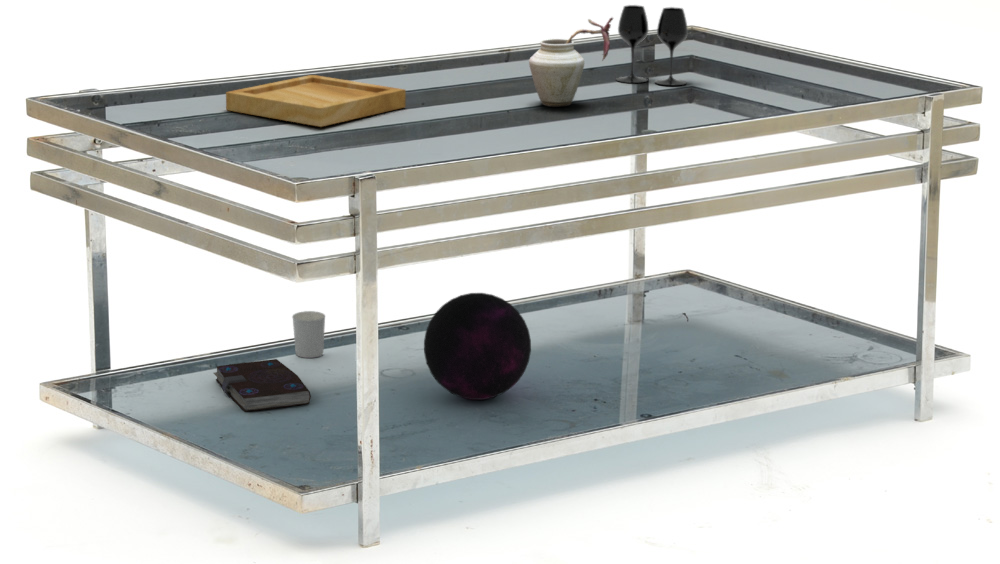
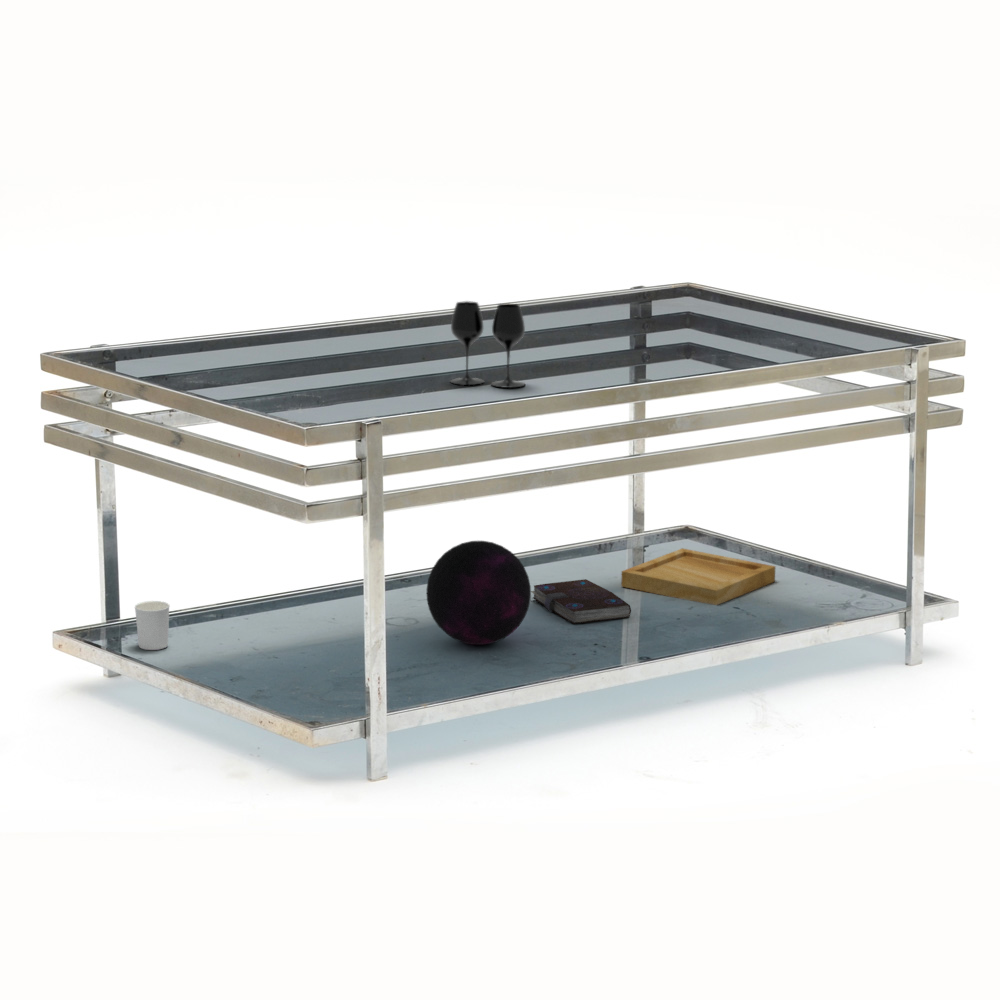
wine glass: present [617,5,688,85] -> present [451,301,525,388]
vase: present [529,18,613,107] -> none [527,273,609,360]
tray: present [226,75,406,127] -> present [621,548,775,605]
candle holder: present [293,311,325,358] -> present [135,601,169,650]
book: present [214,359,311,412] -> present [531,579,631,624]

